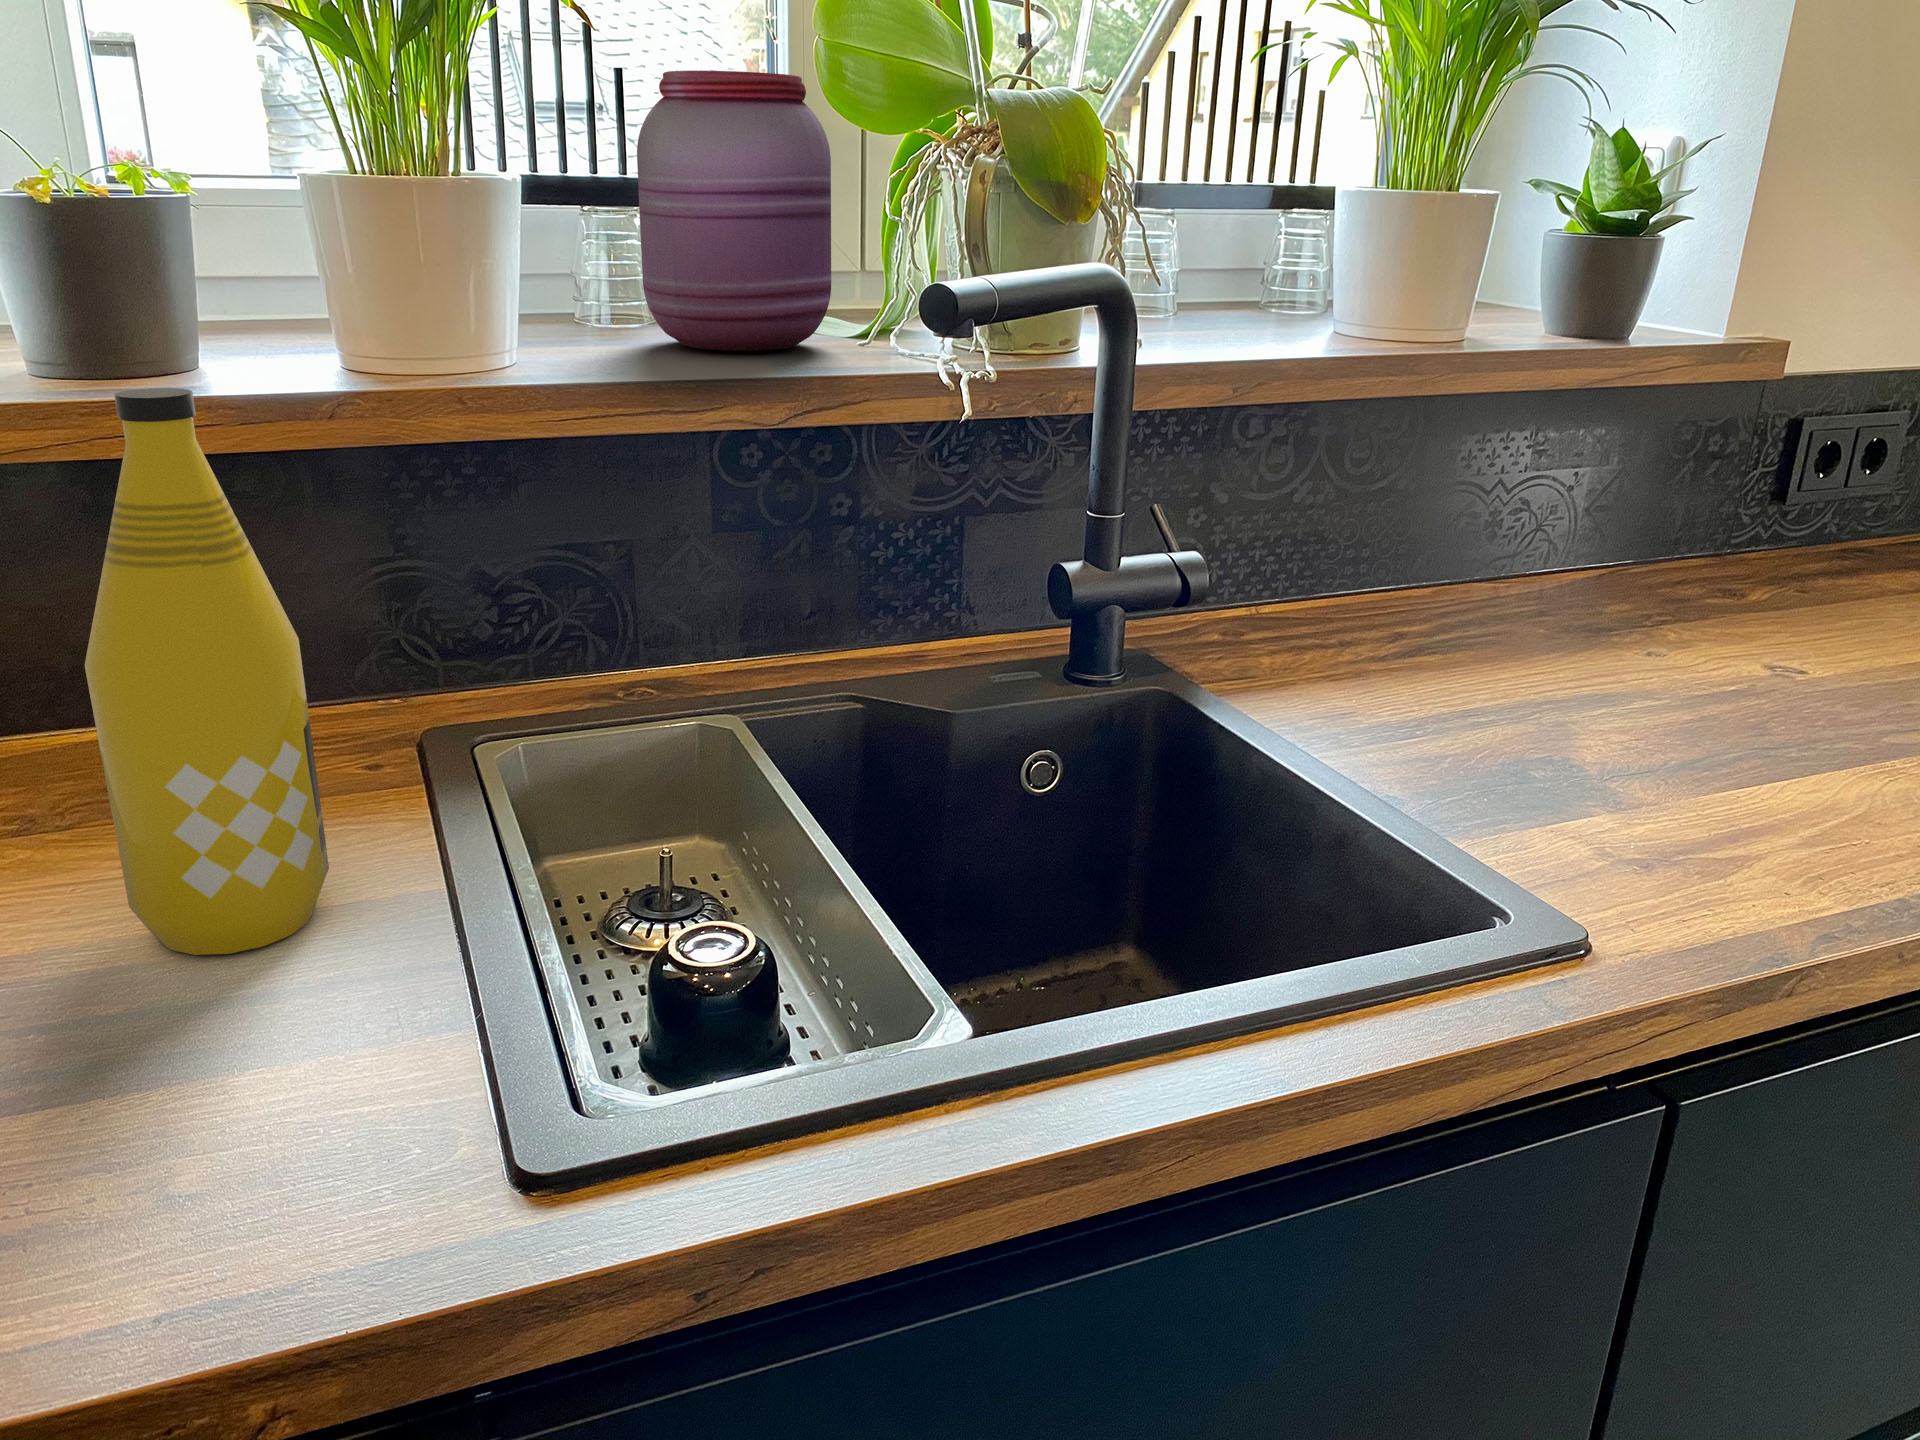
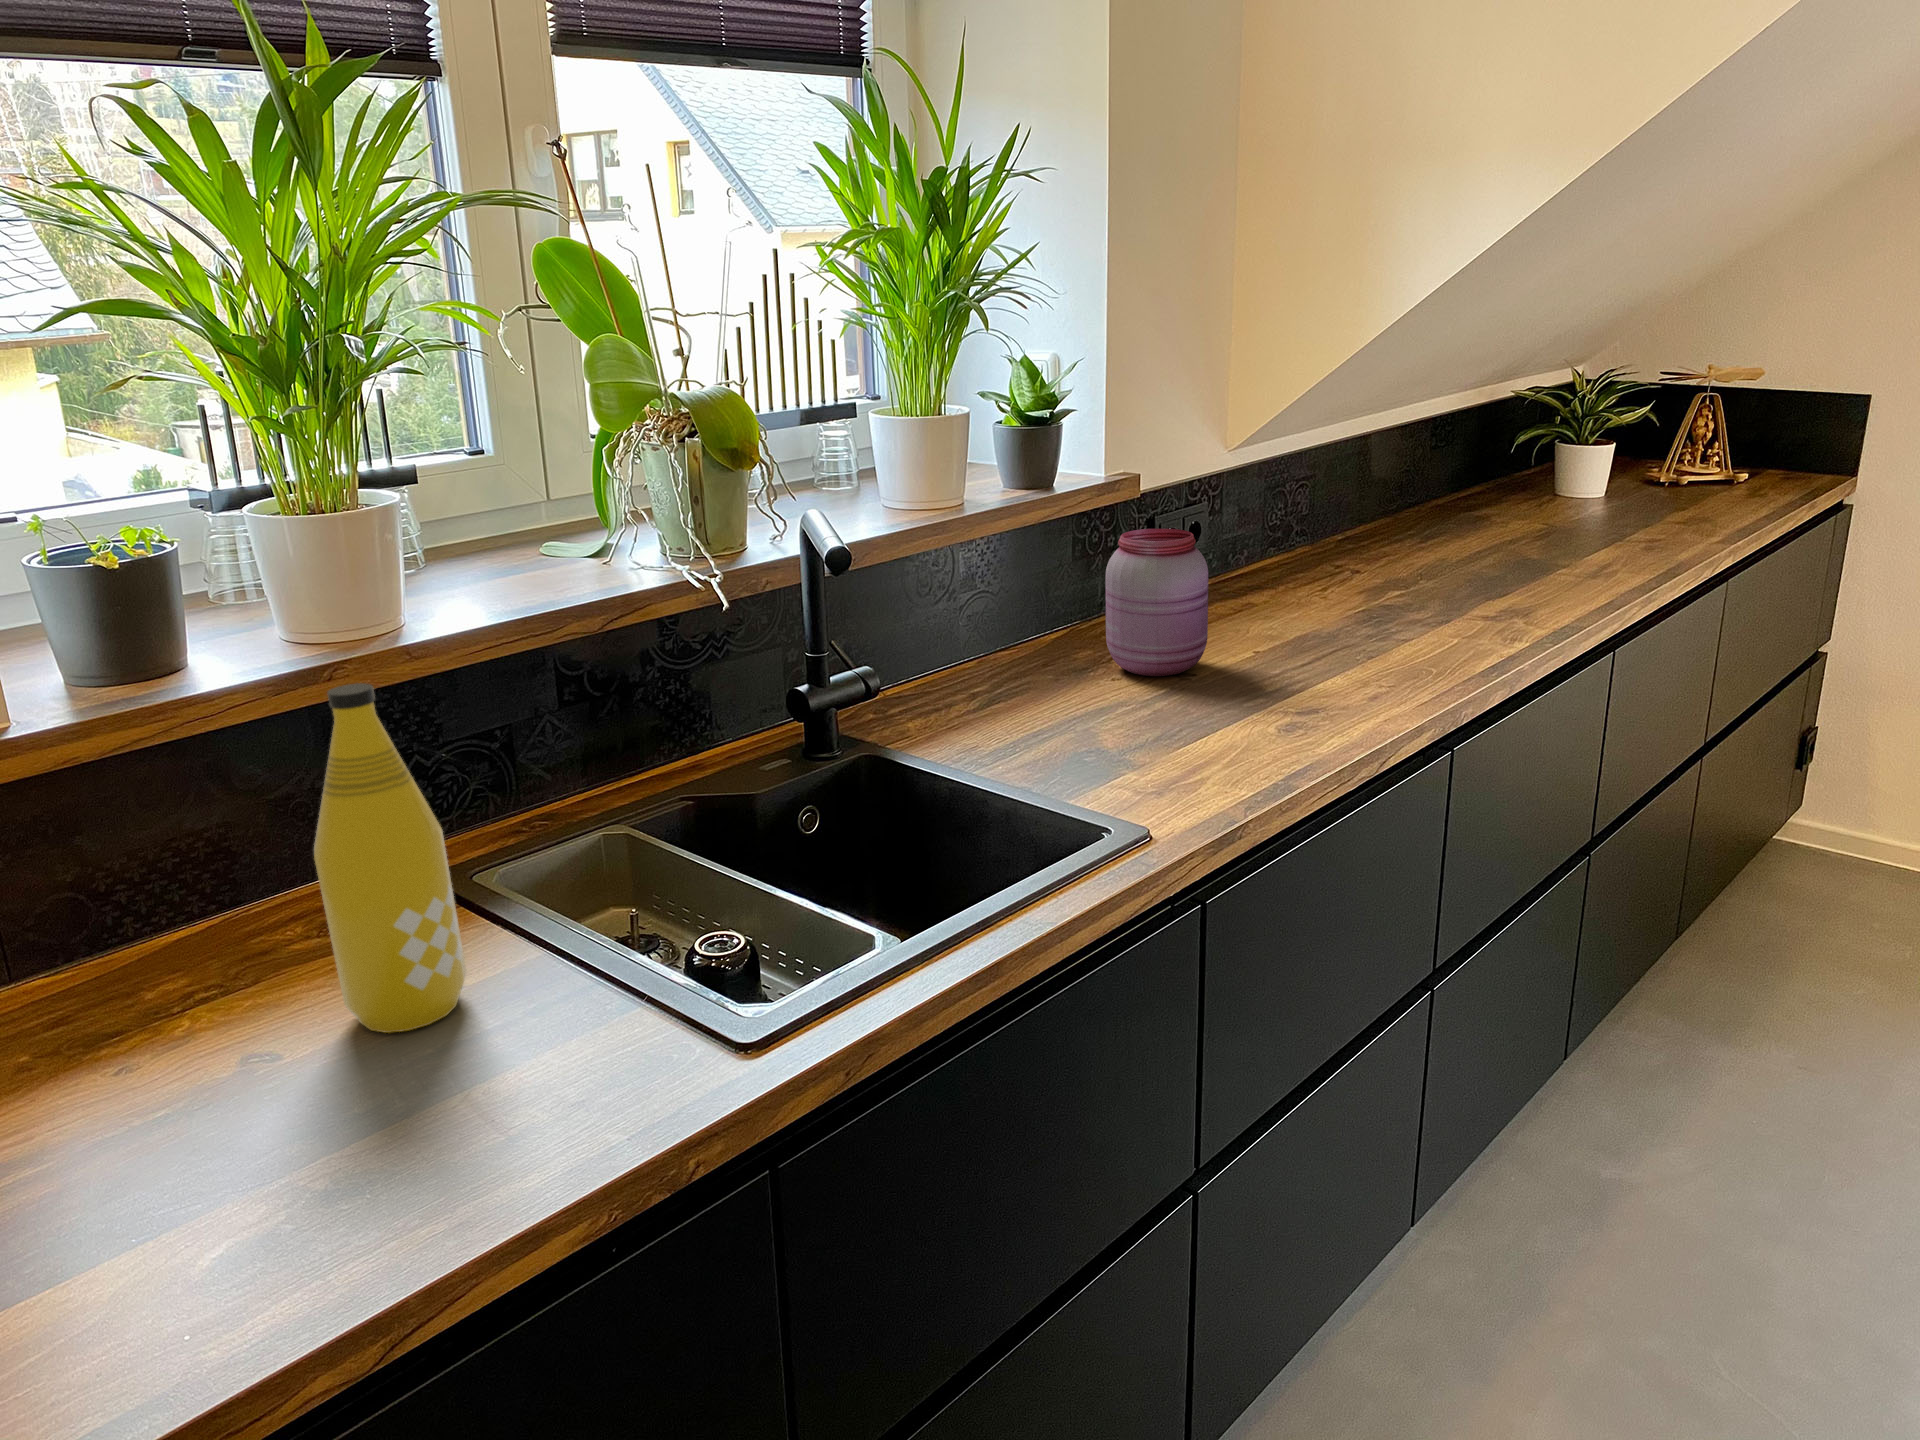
jar: present [637,70,831,351] -> present [1106,529,1208,676]

